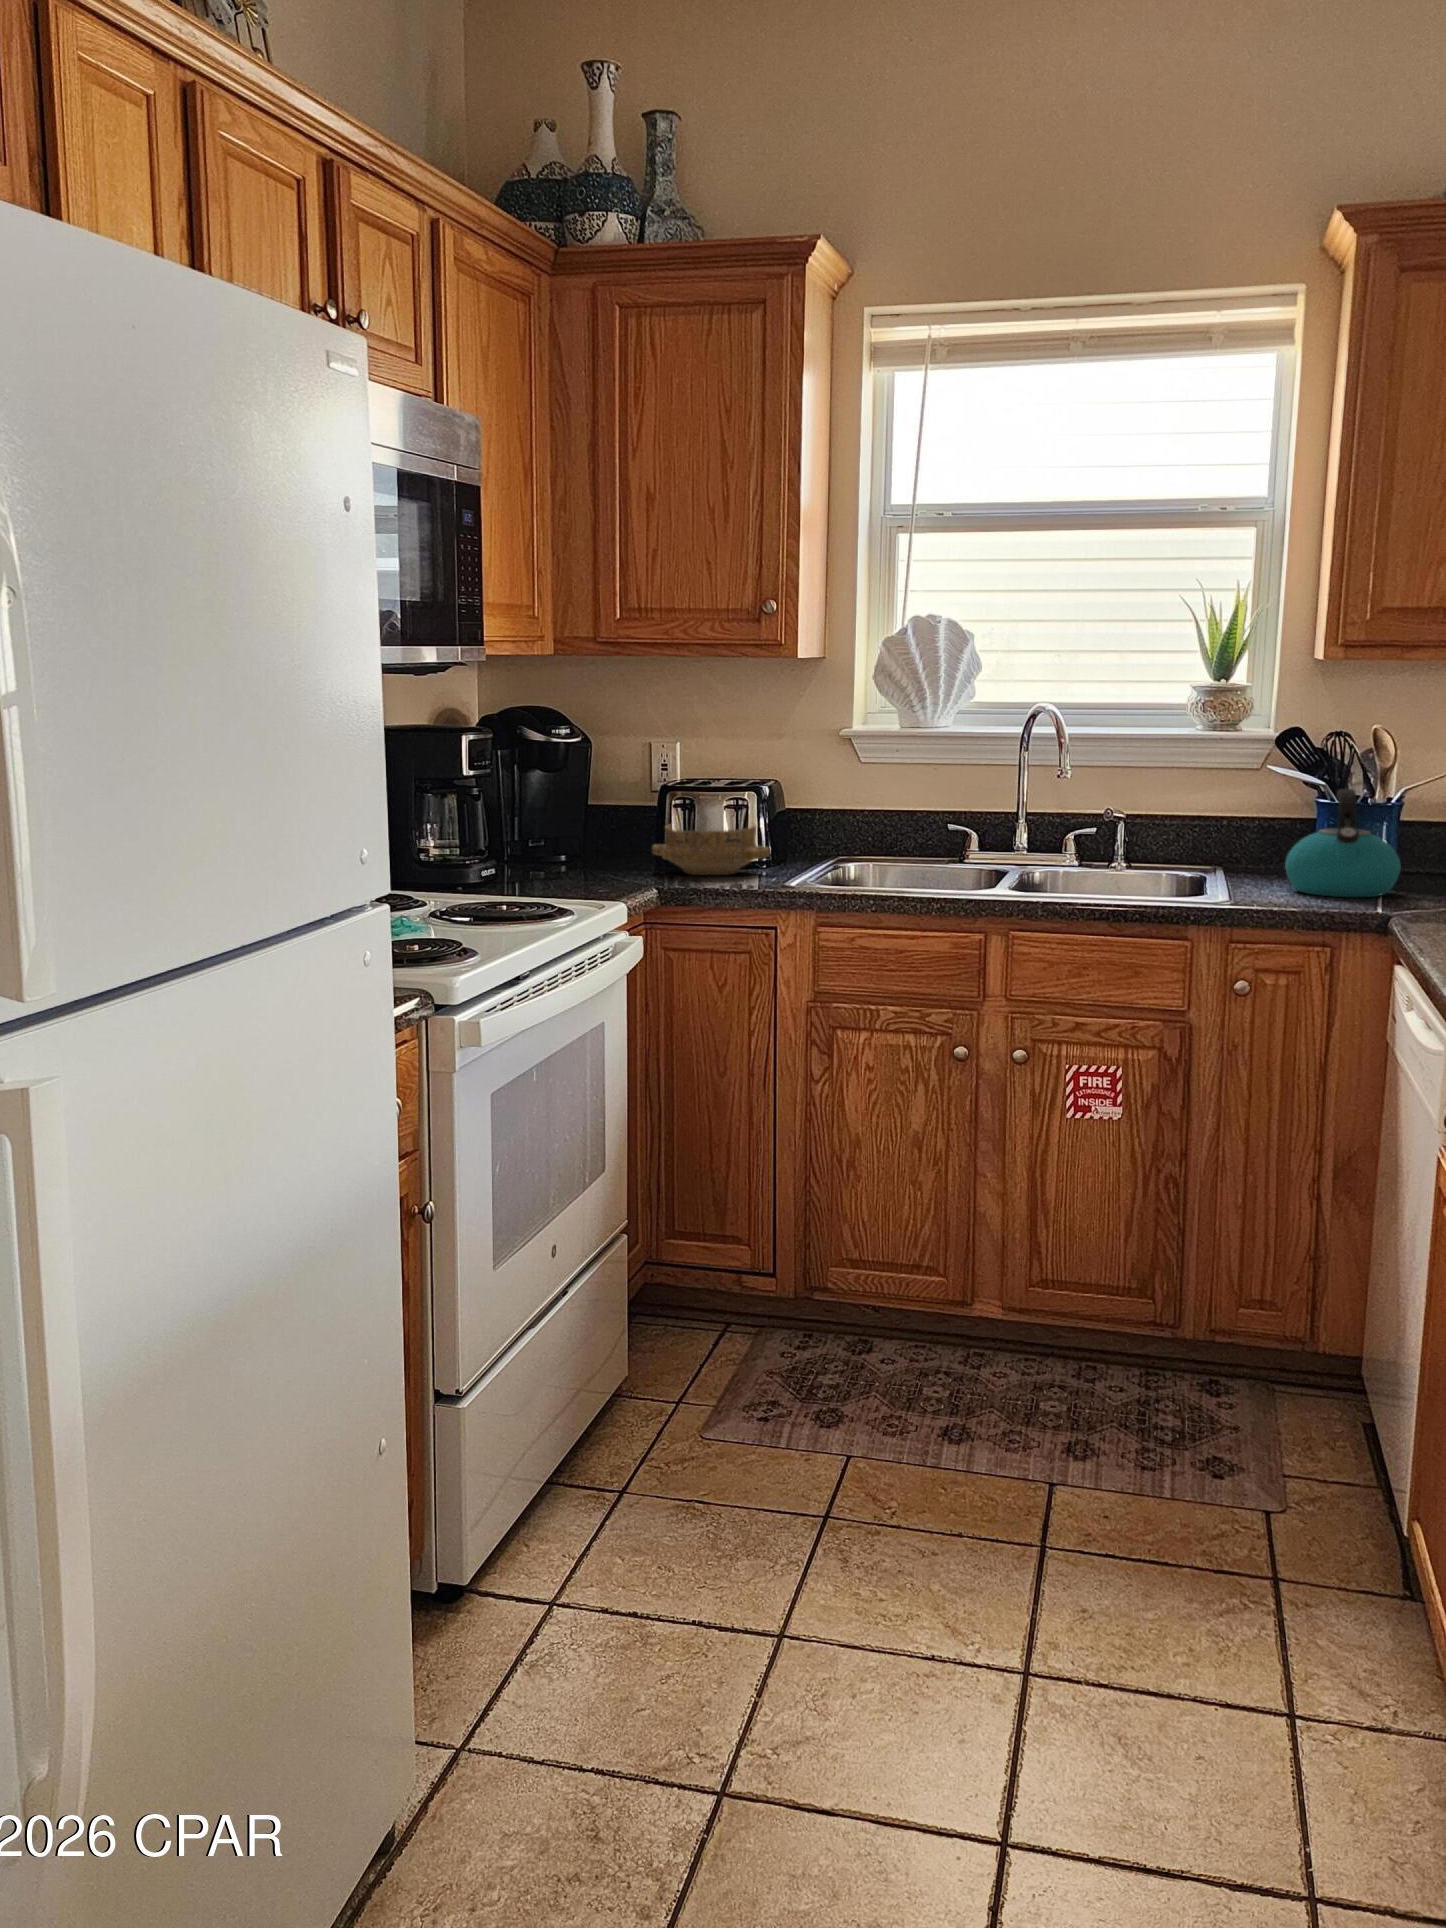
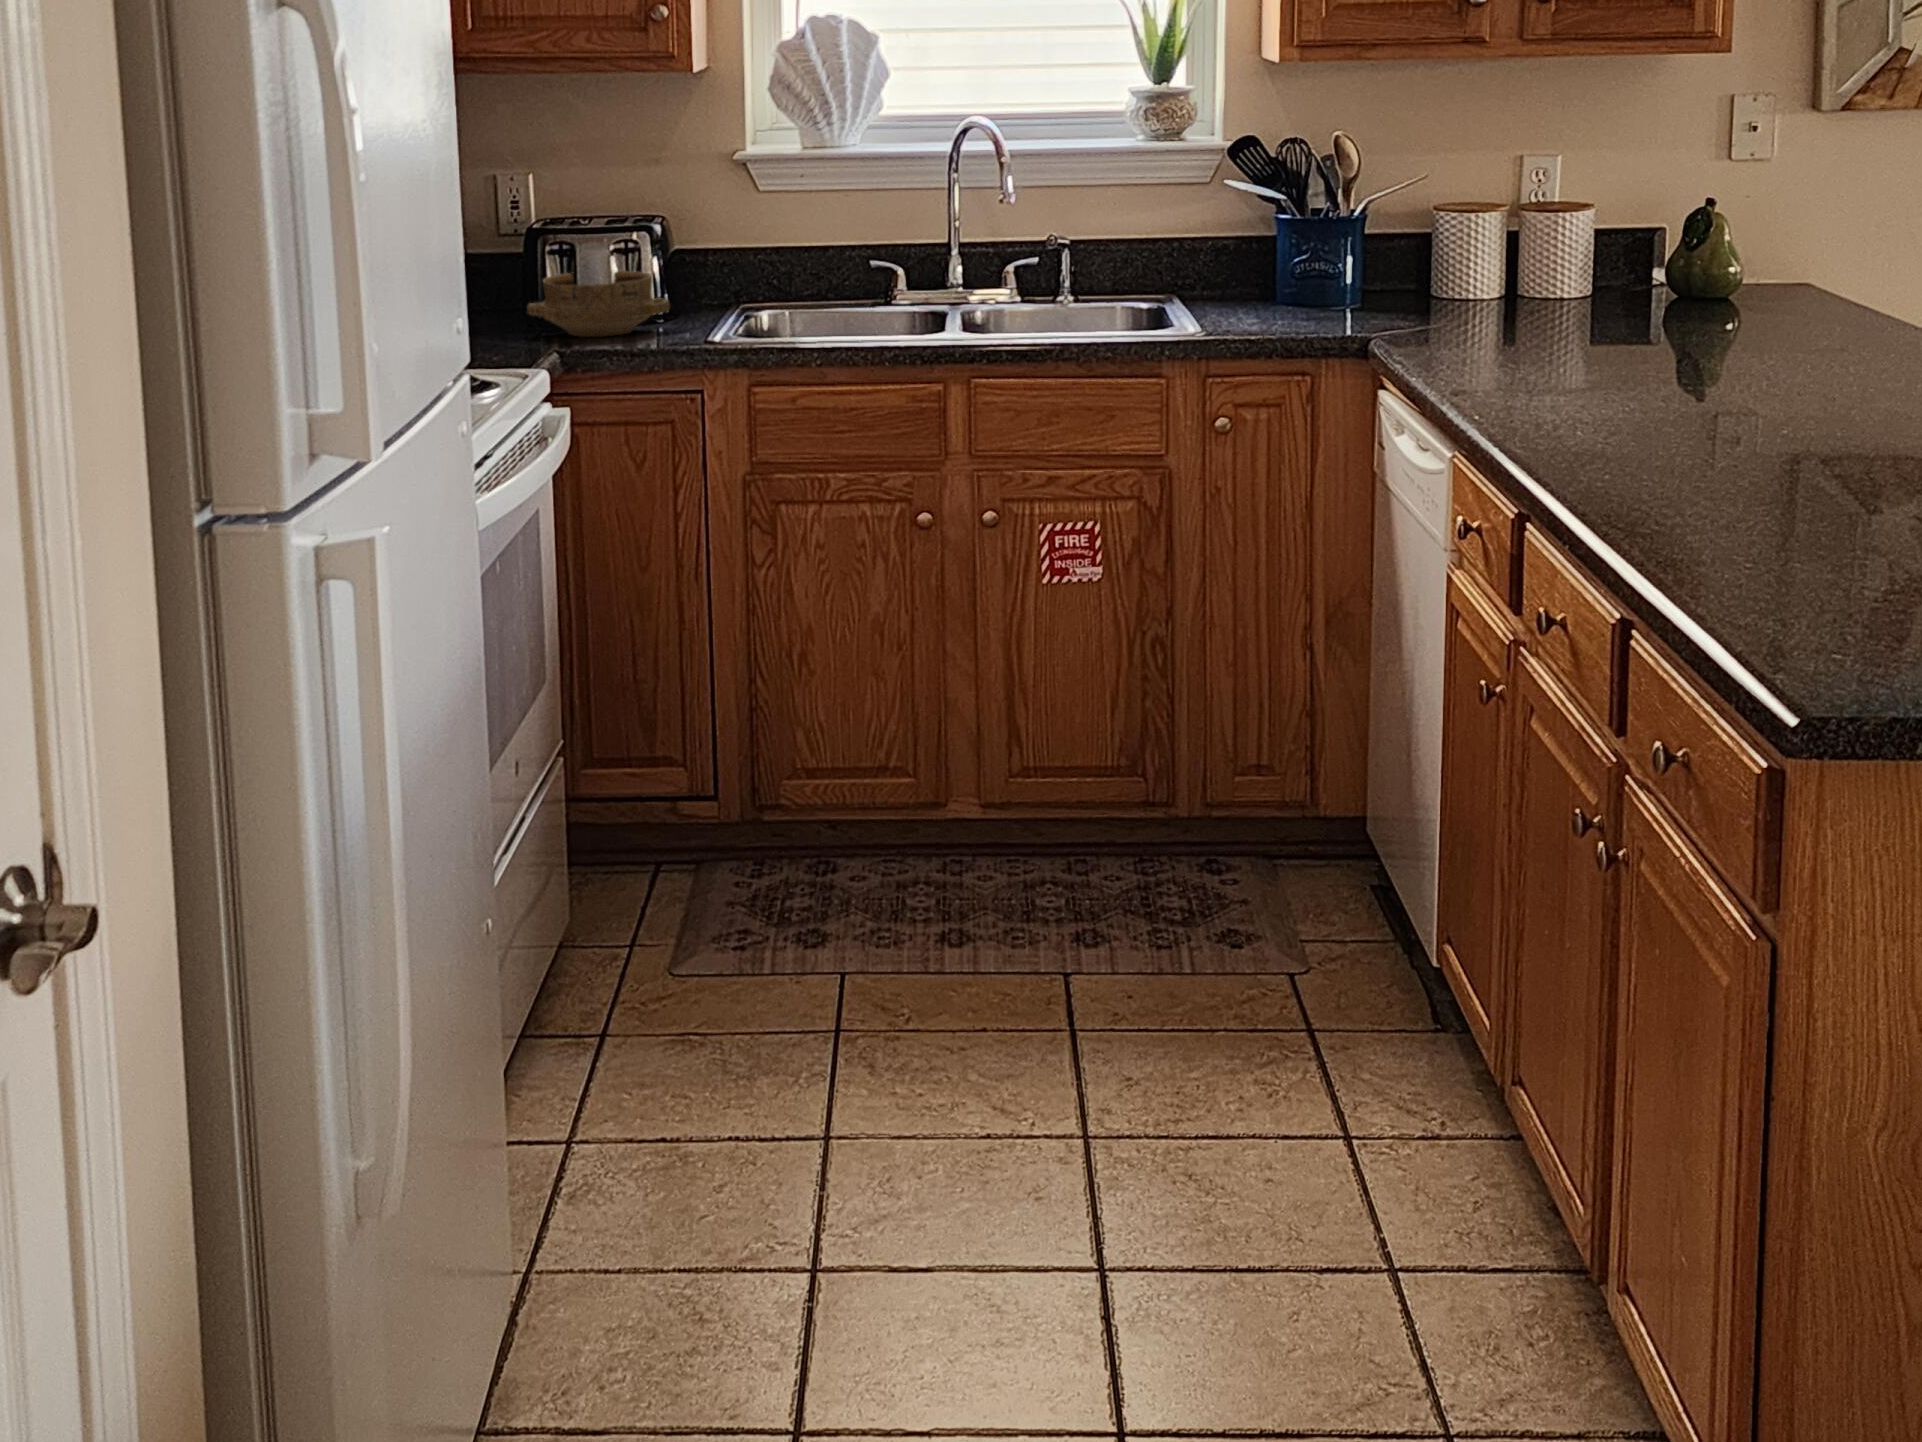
kettle: present [1285,789,1401,897] -> none [1250,202,1370,321]

